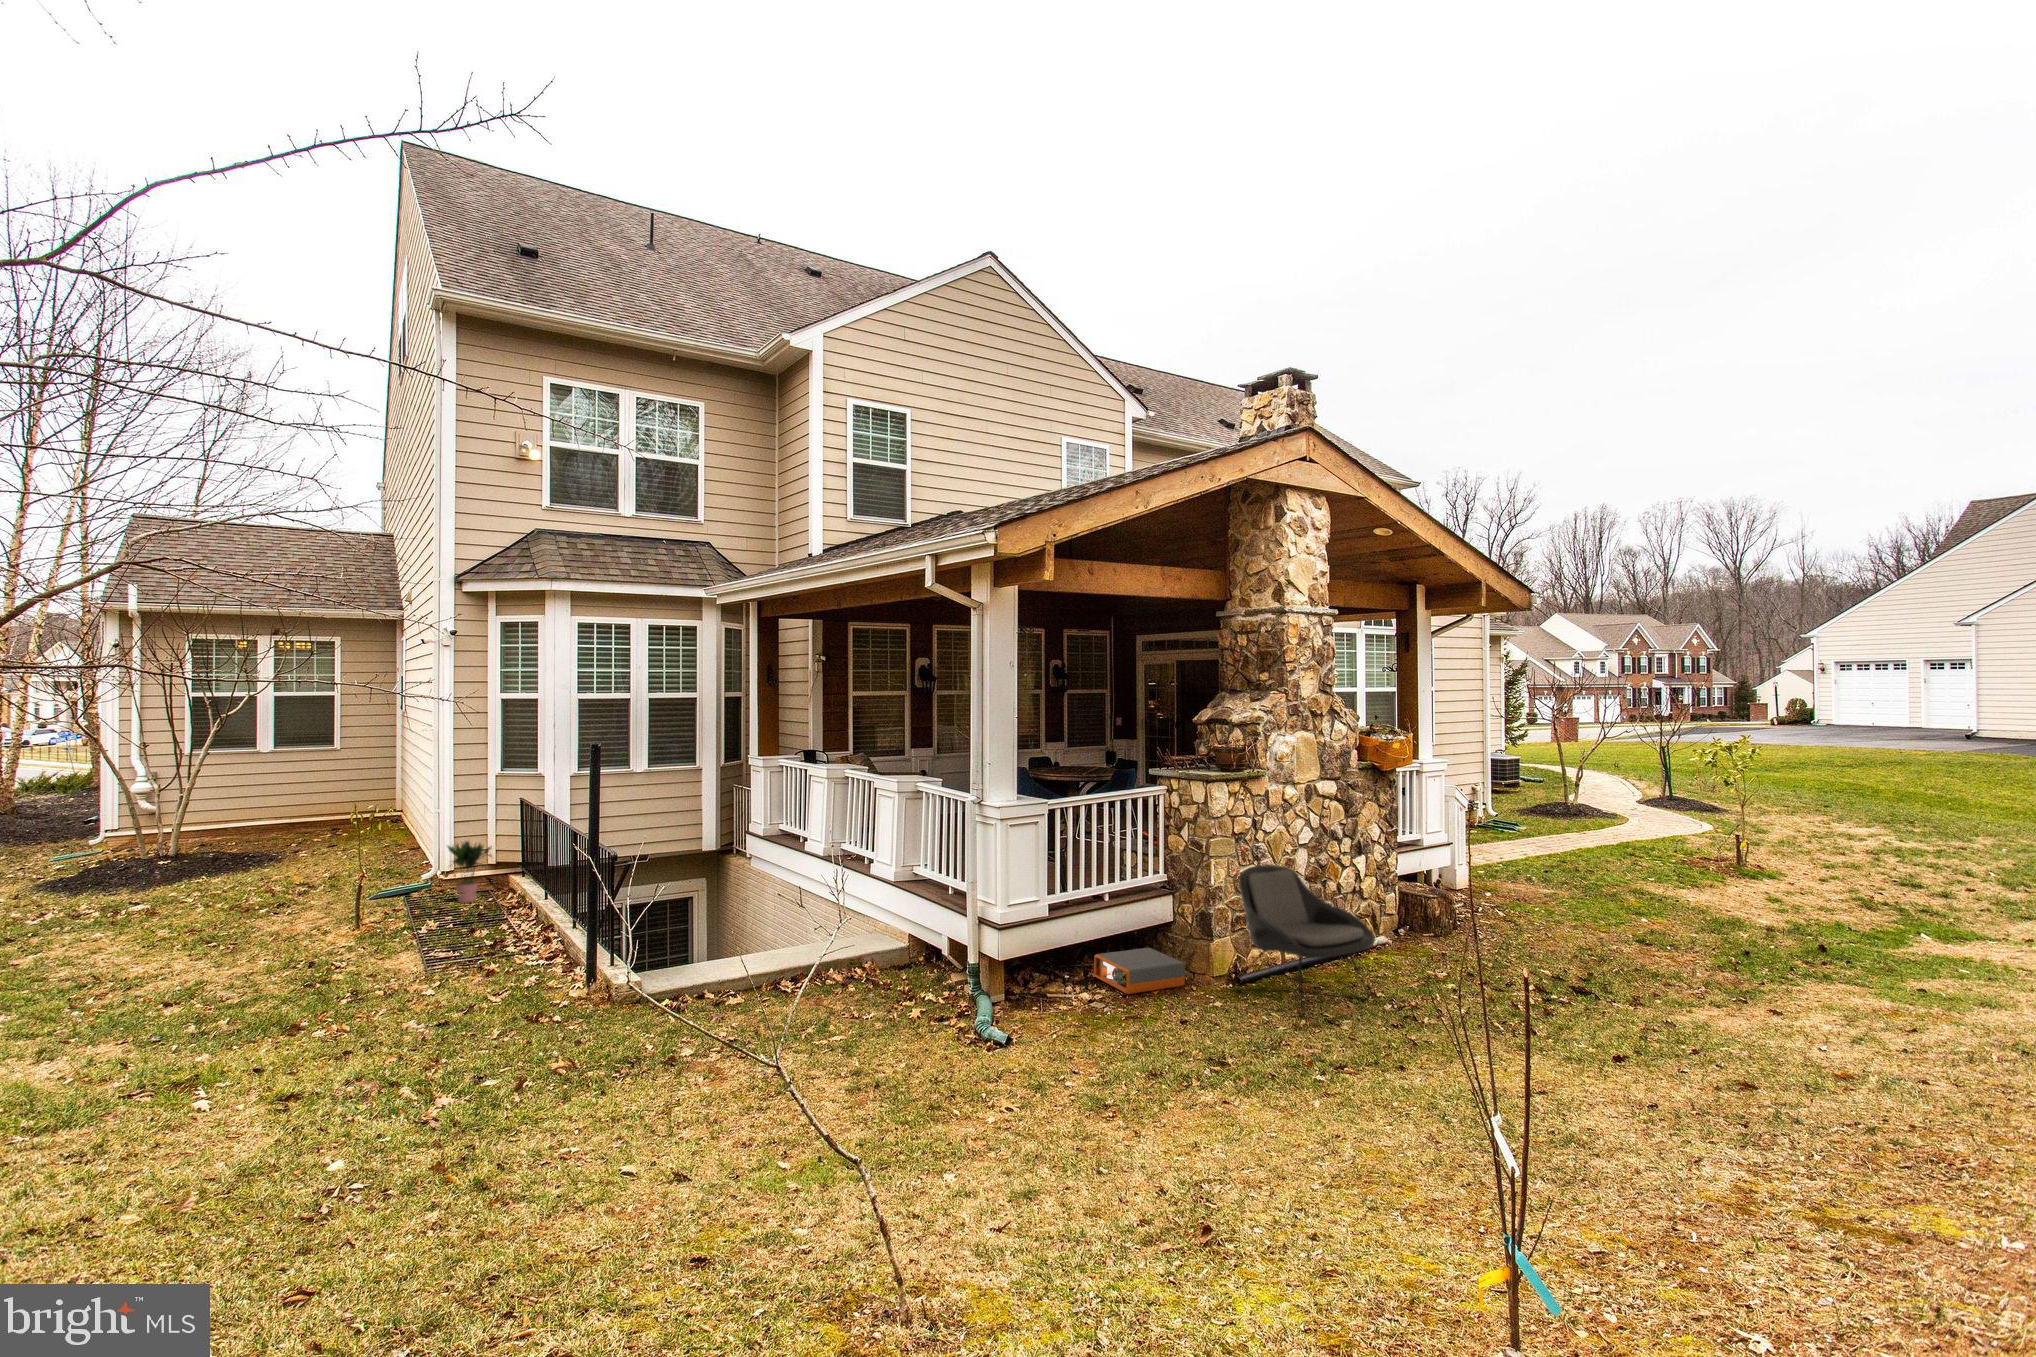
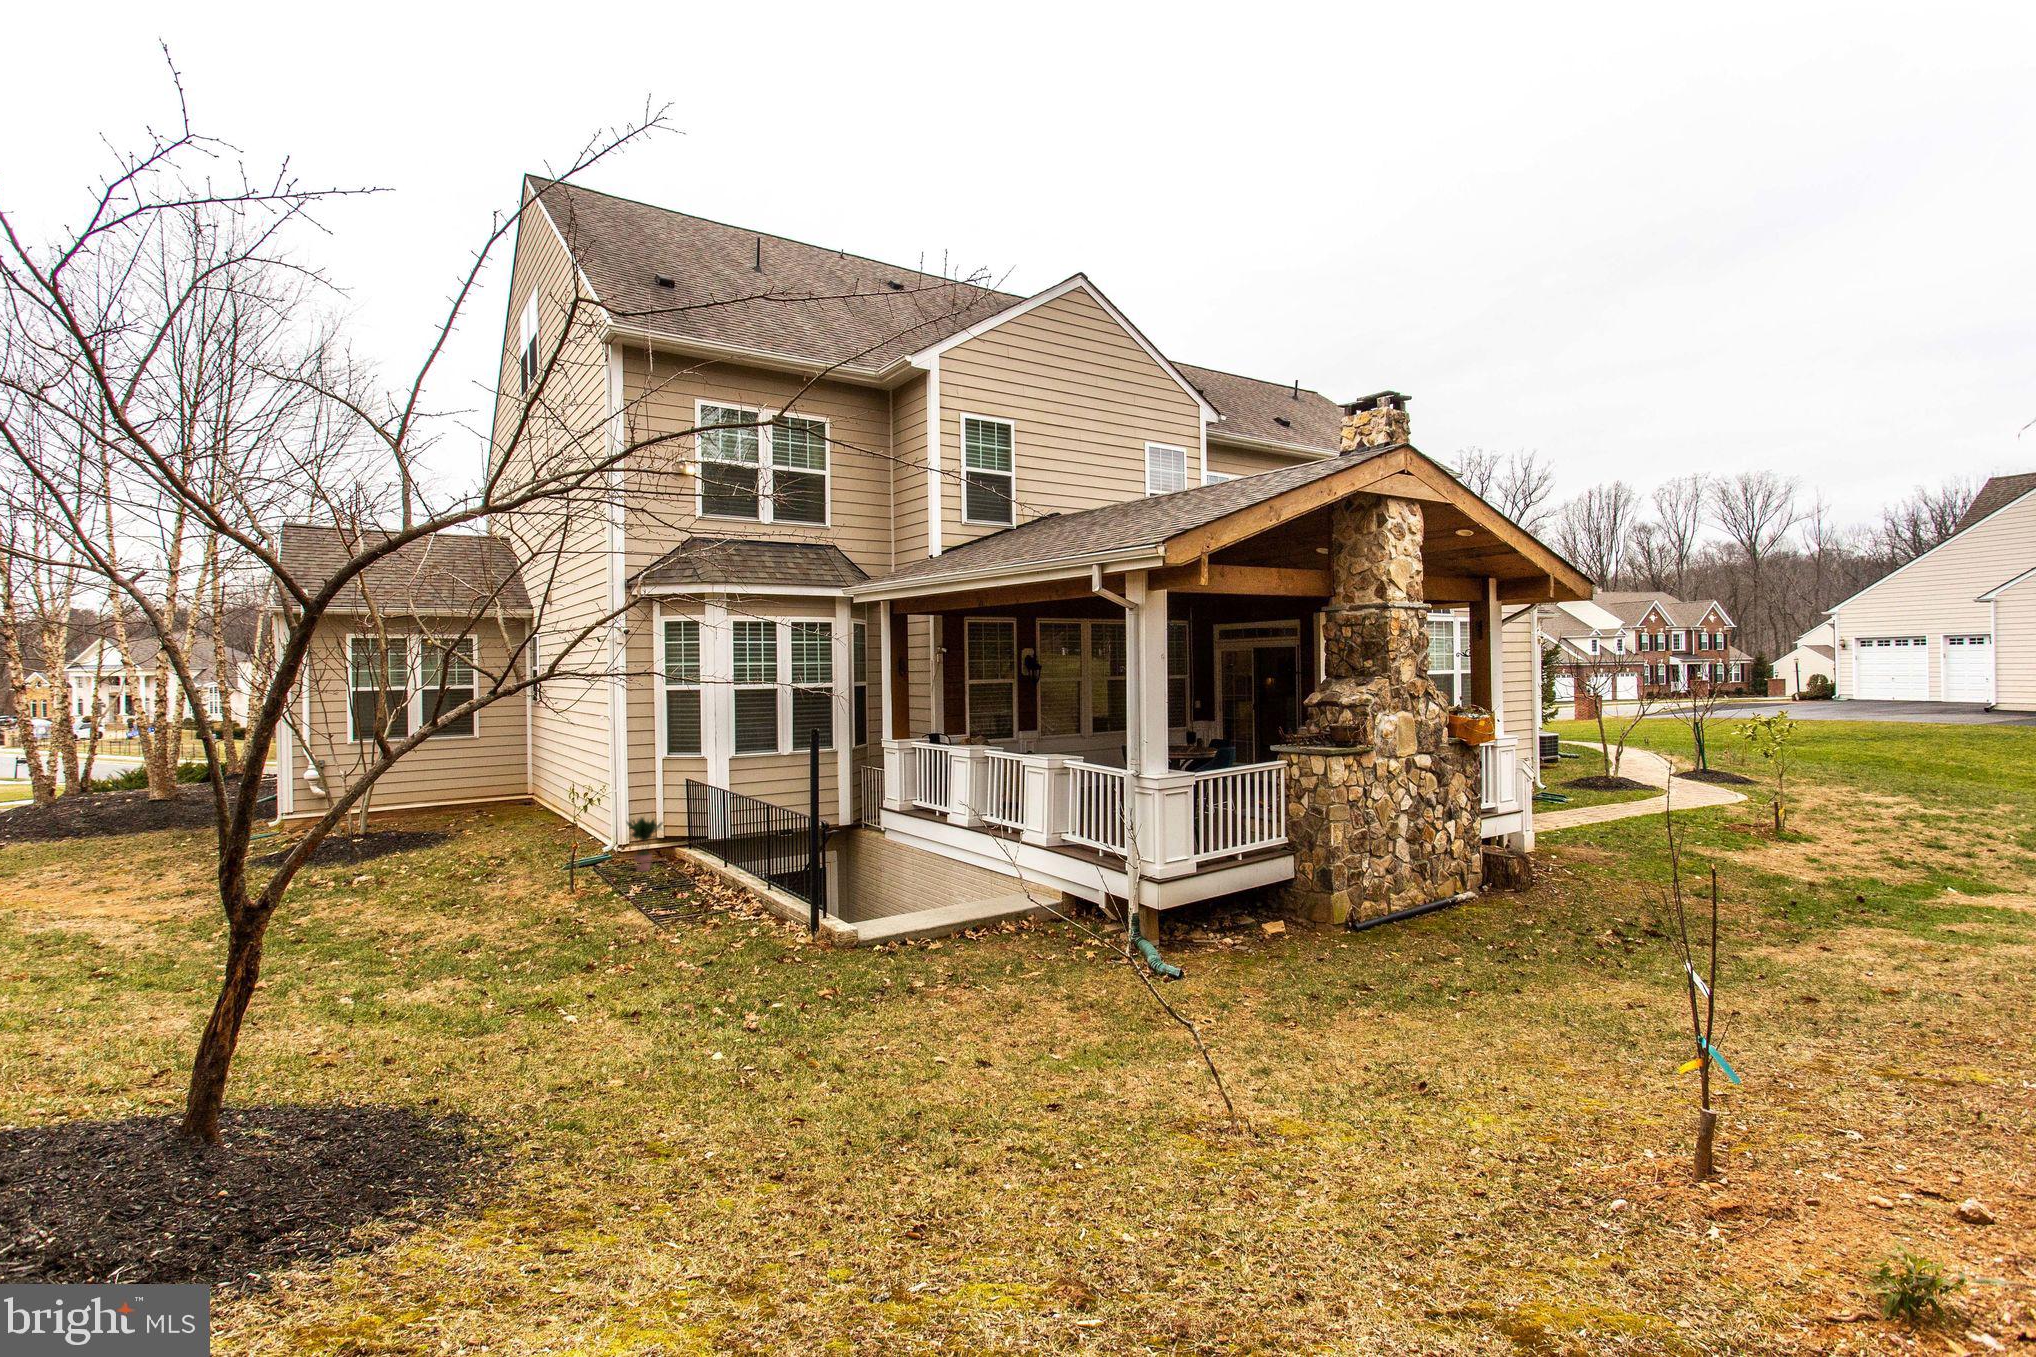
lounge chair: present [1233,864,1375,1016] -> none [1352,827,1478,954]
storage box: present [1094,948,1185,994] -> none [1228,901,1309,938]

